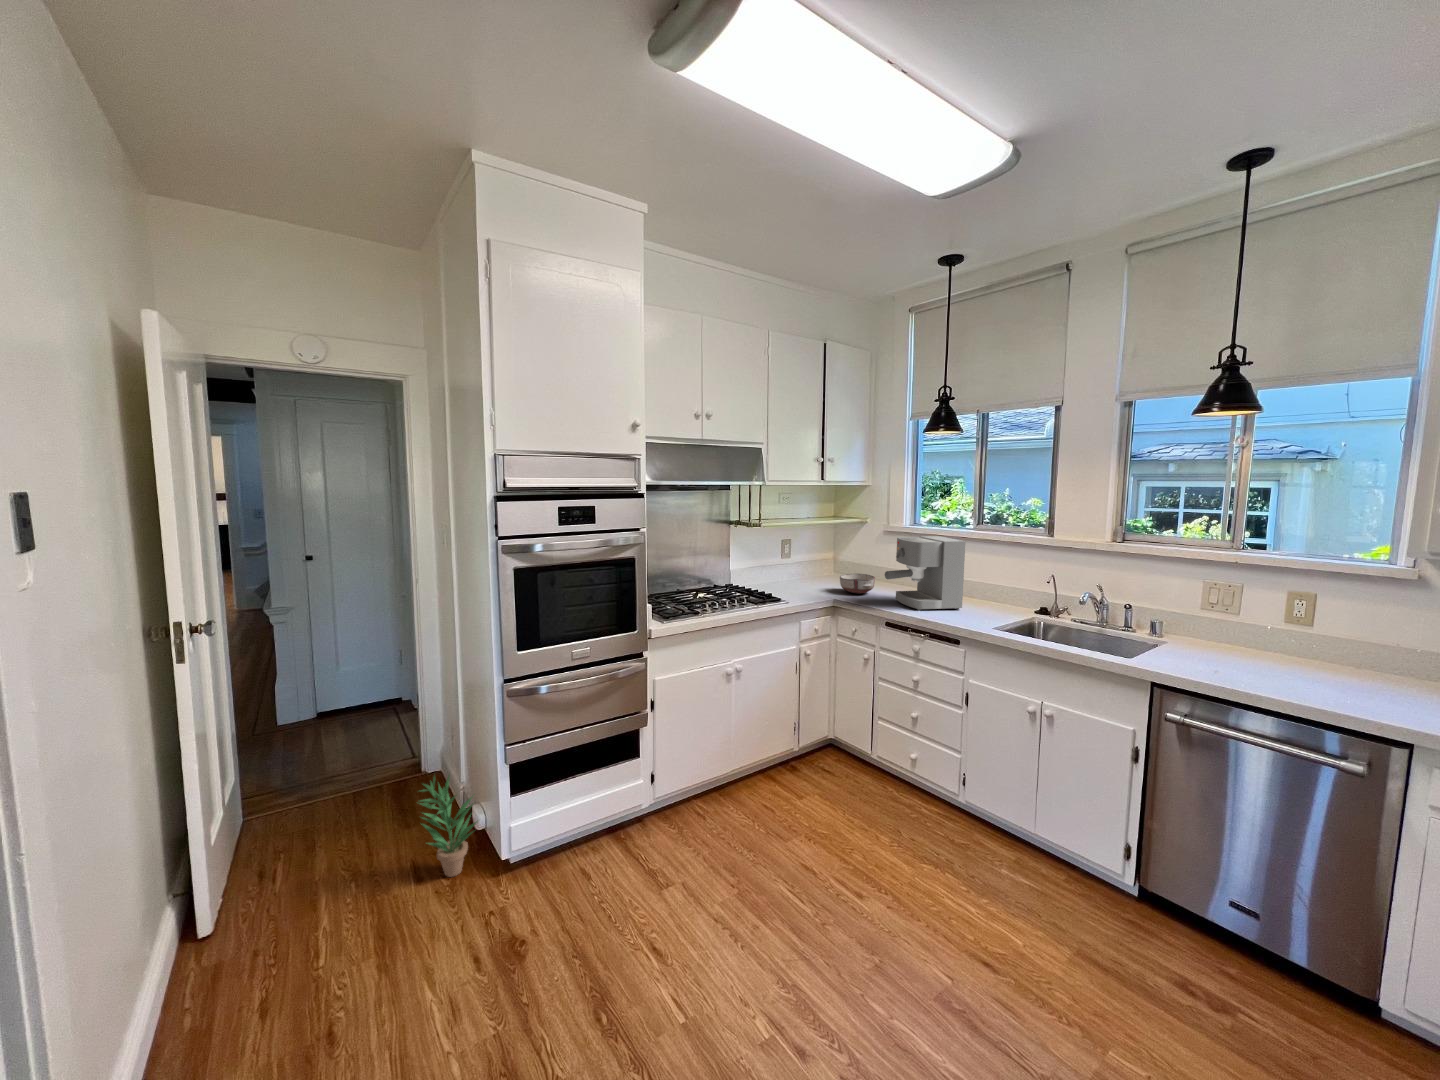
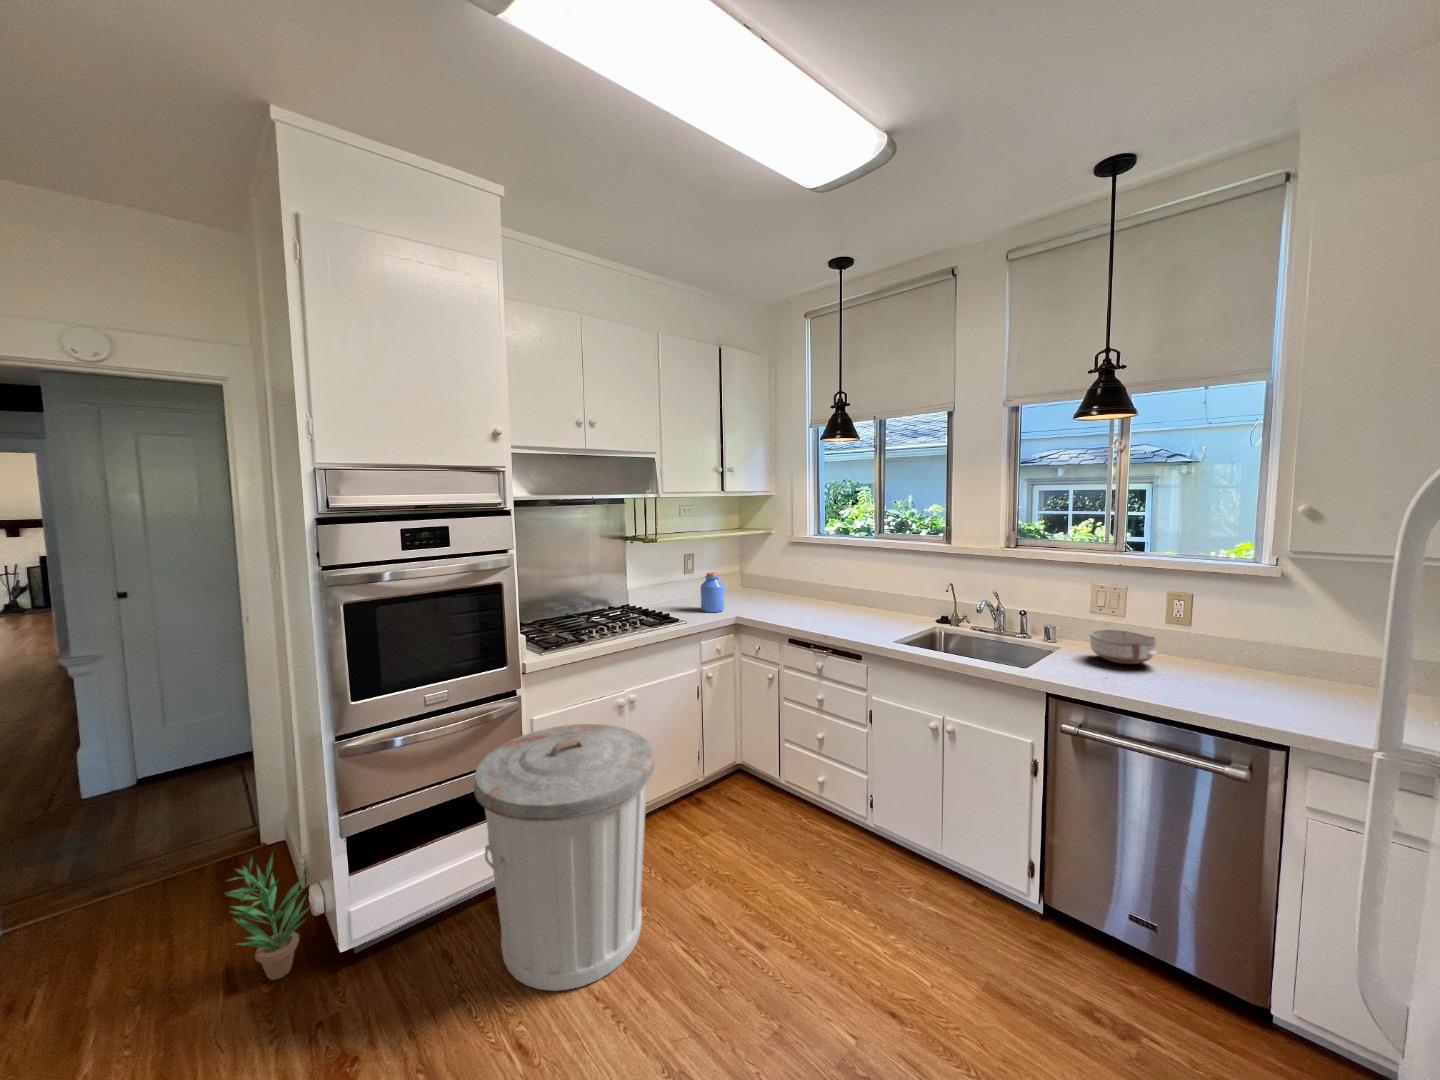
coffee maker: present [885,536,965,611] -> none [786,546,866,625]
jar: none [800,557,823,595] -> present [701,572,724,612]
ceramic bowl: present [840,574,875,594] -> present [1090,630,1156,664]
trash can: none [613,687,767,911] -> present [474,724,654,991]

